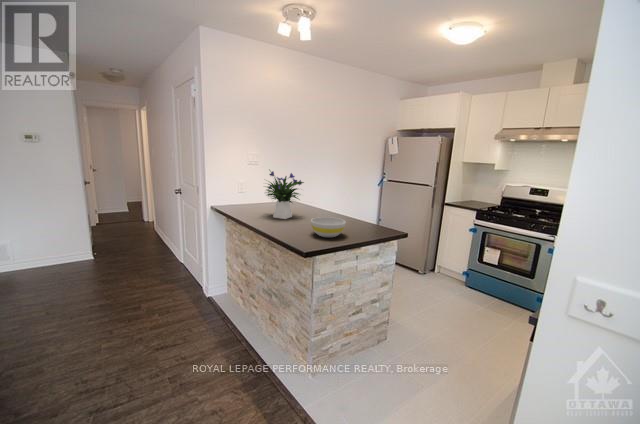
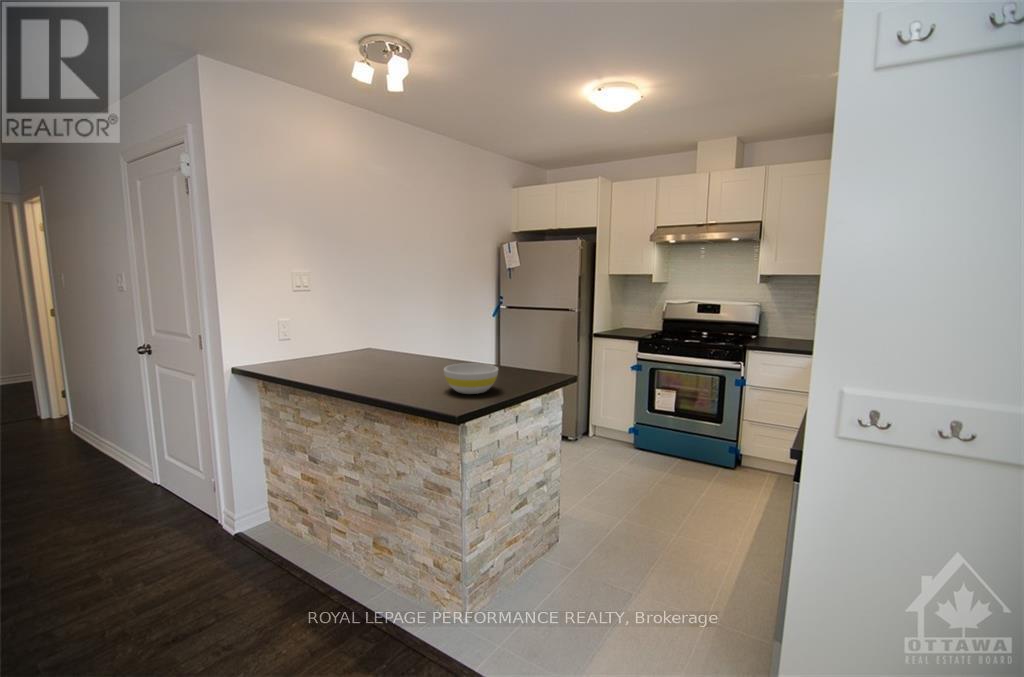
flower arrangement: present [267,171,304,219] -> none [333,293,414,375]

